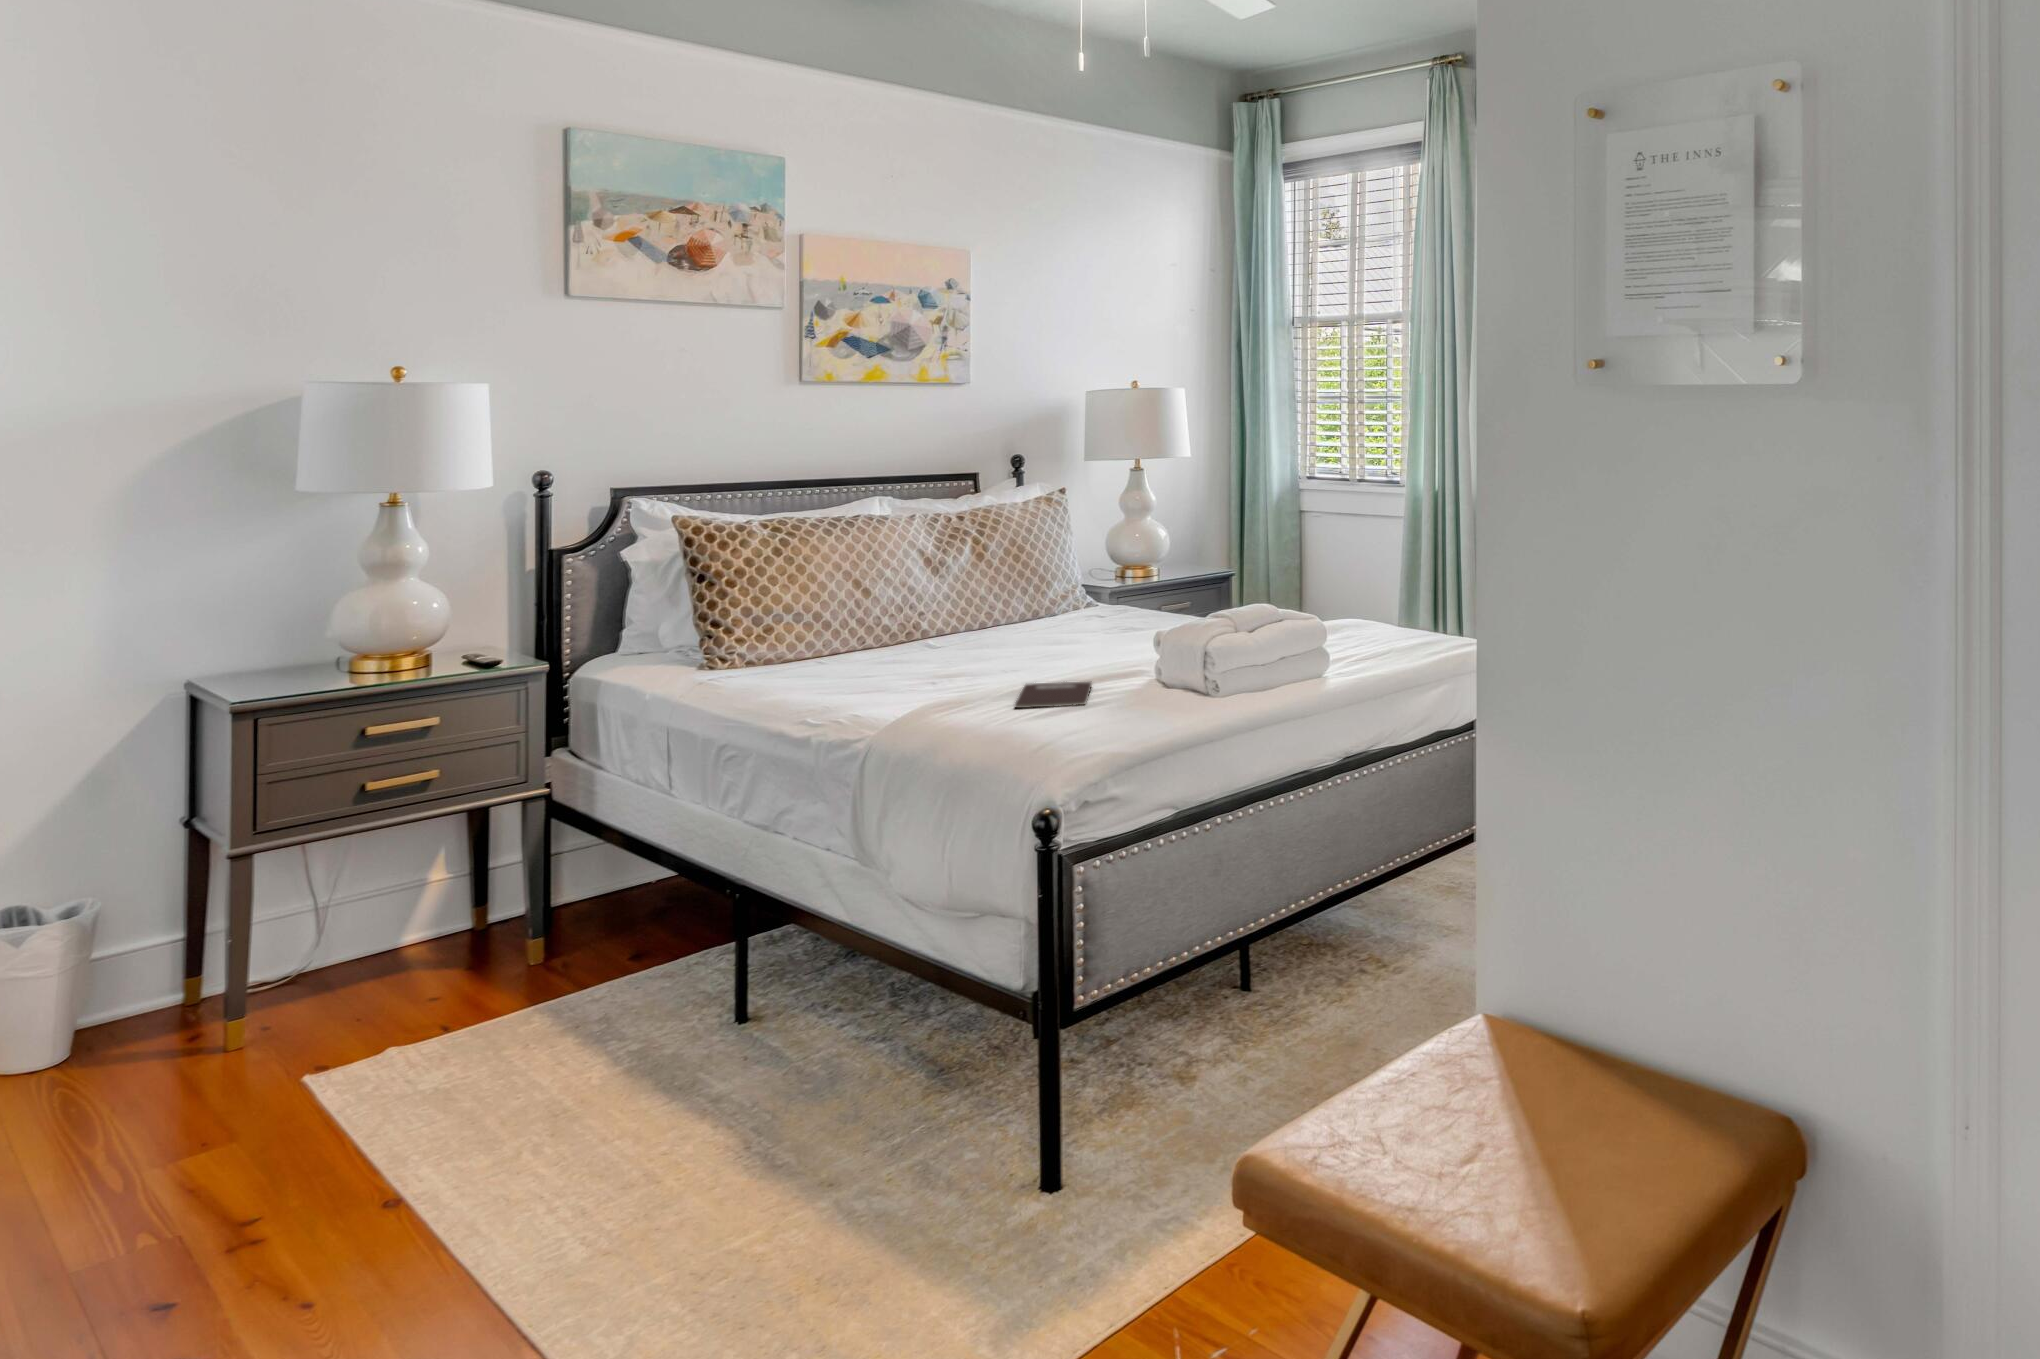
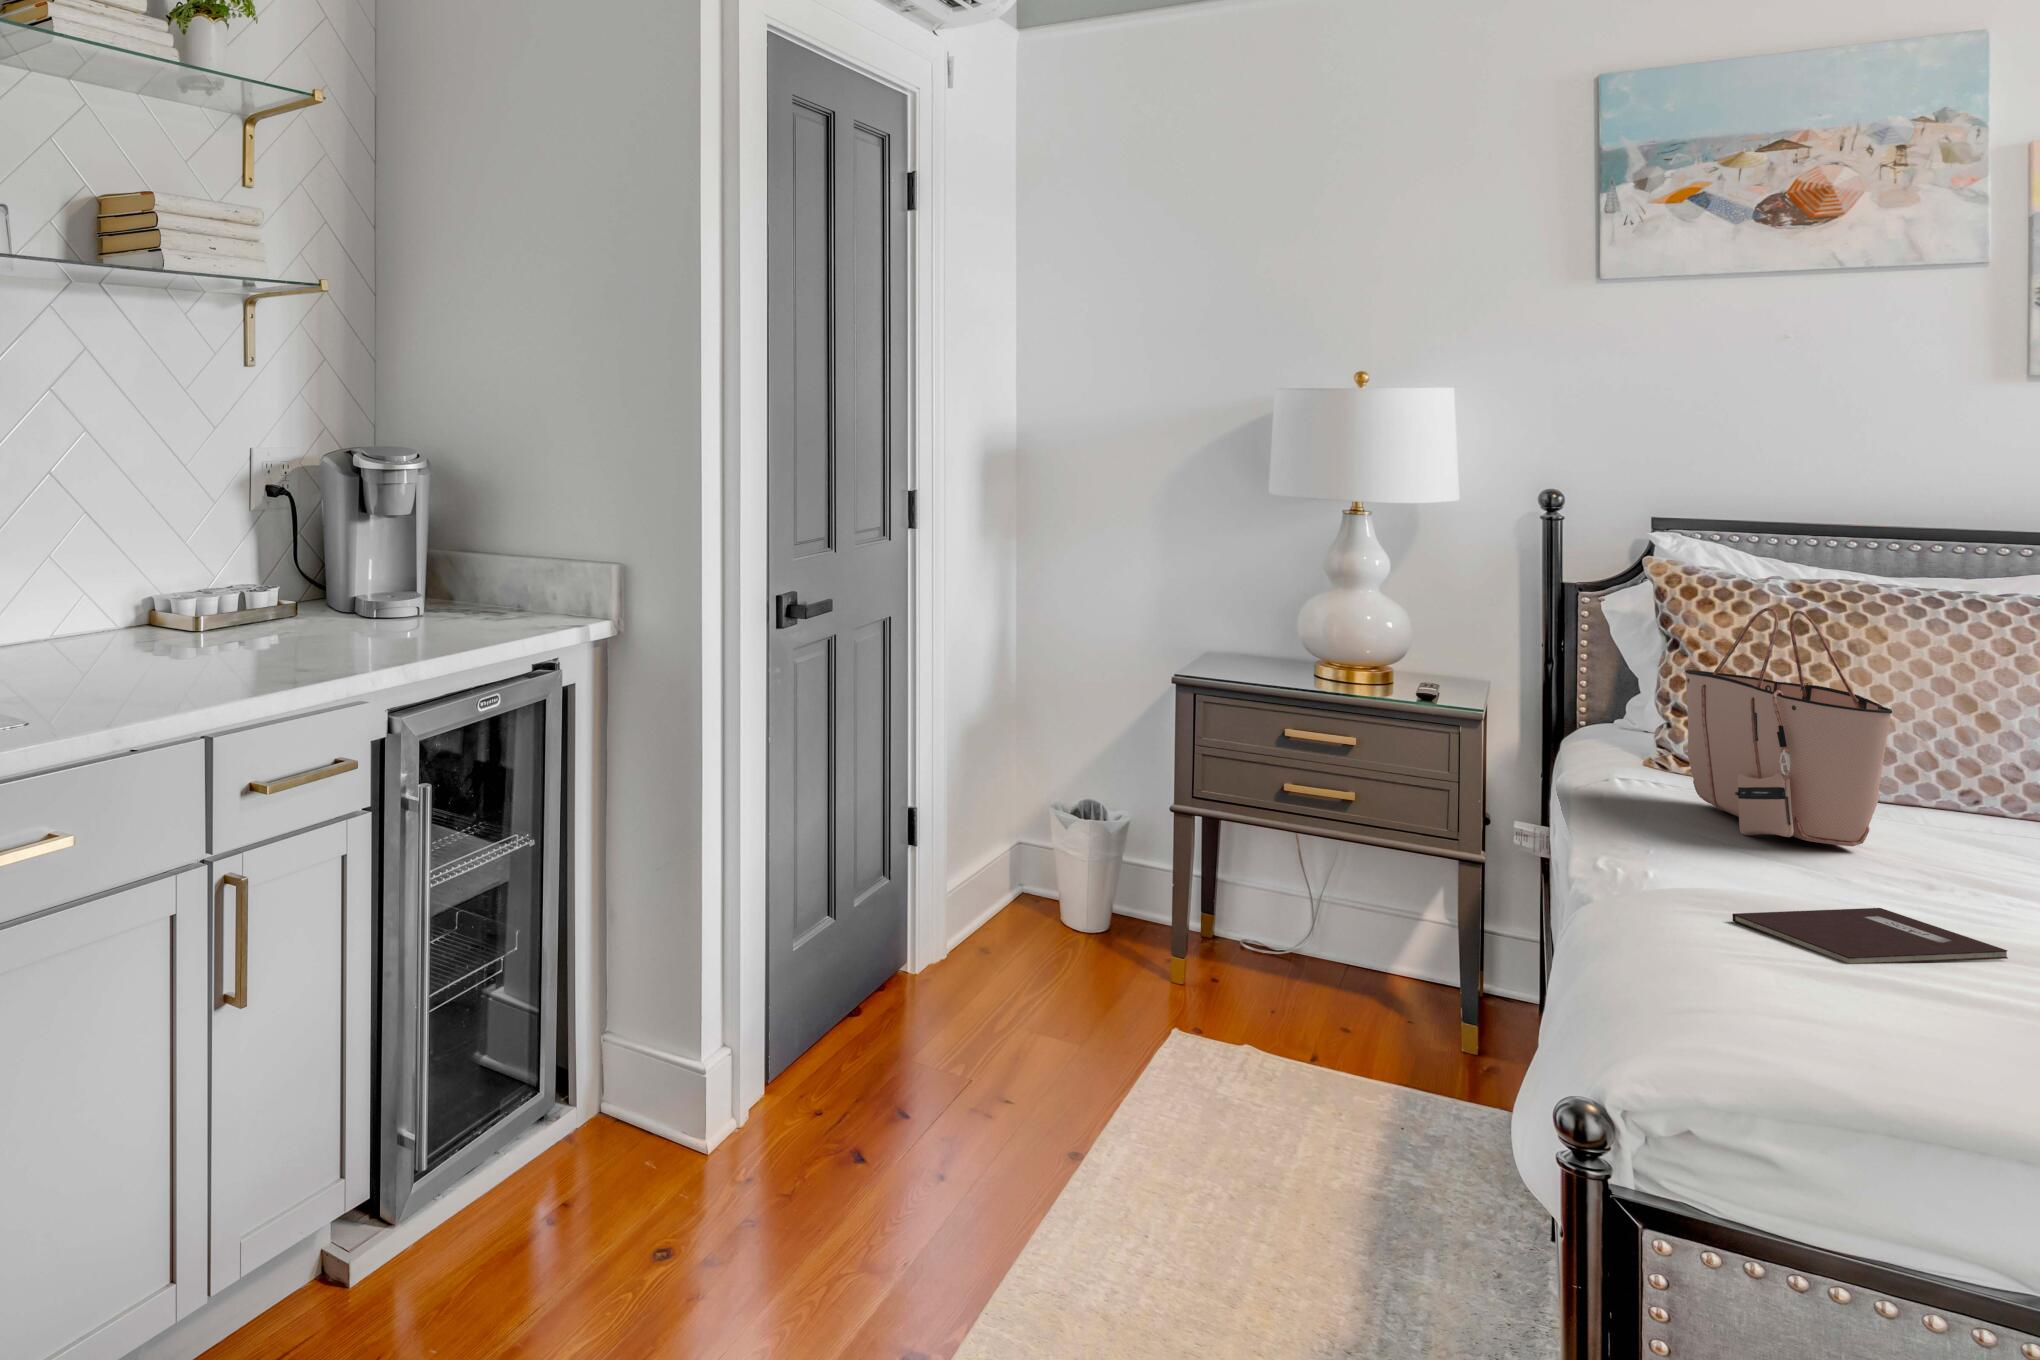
tote bag: none [779,534,935,683] -> present [1685,608,1892,846]

